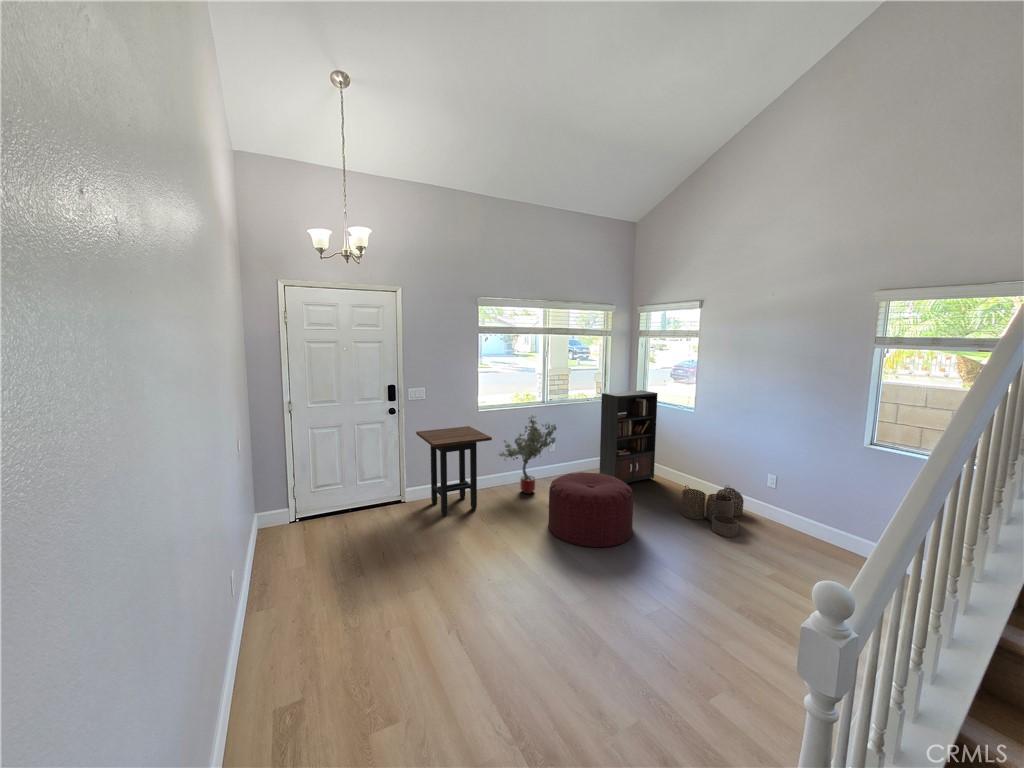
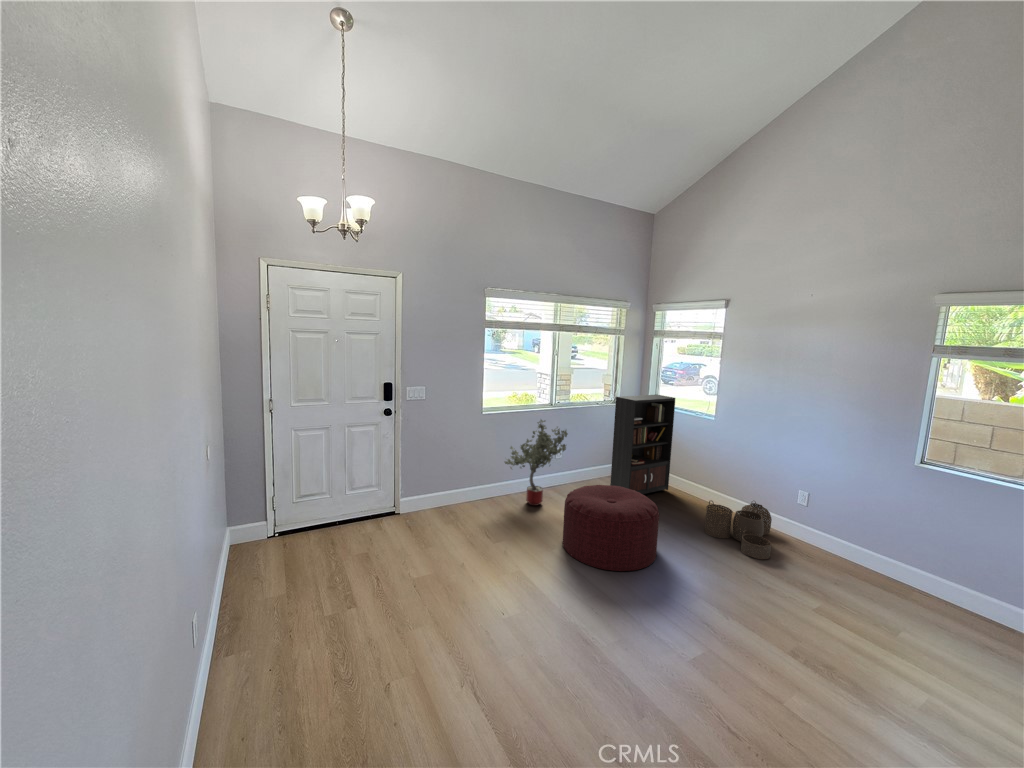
side table: present [416,426,492,516] -> none [414,430,500,531]

